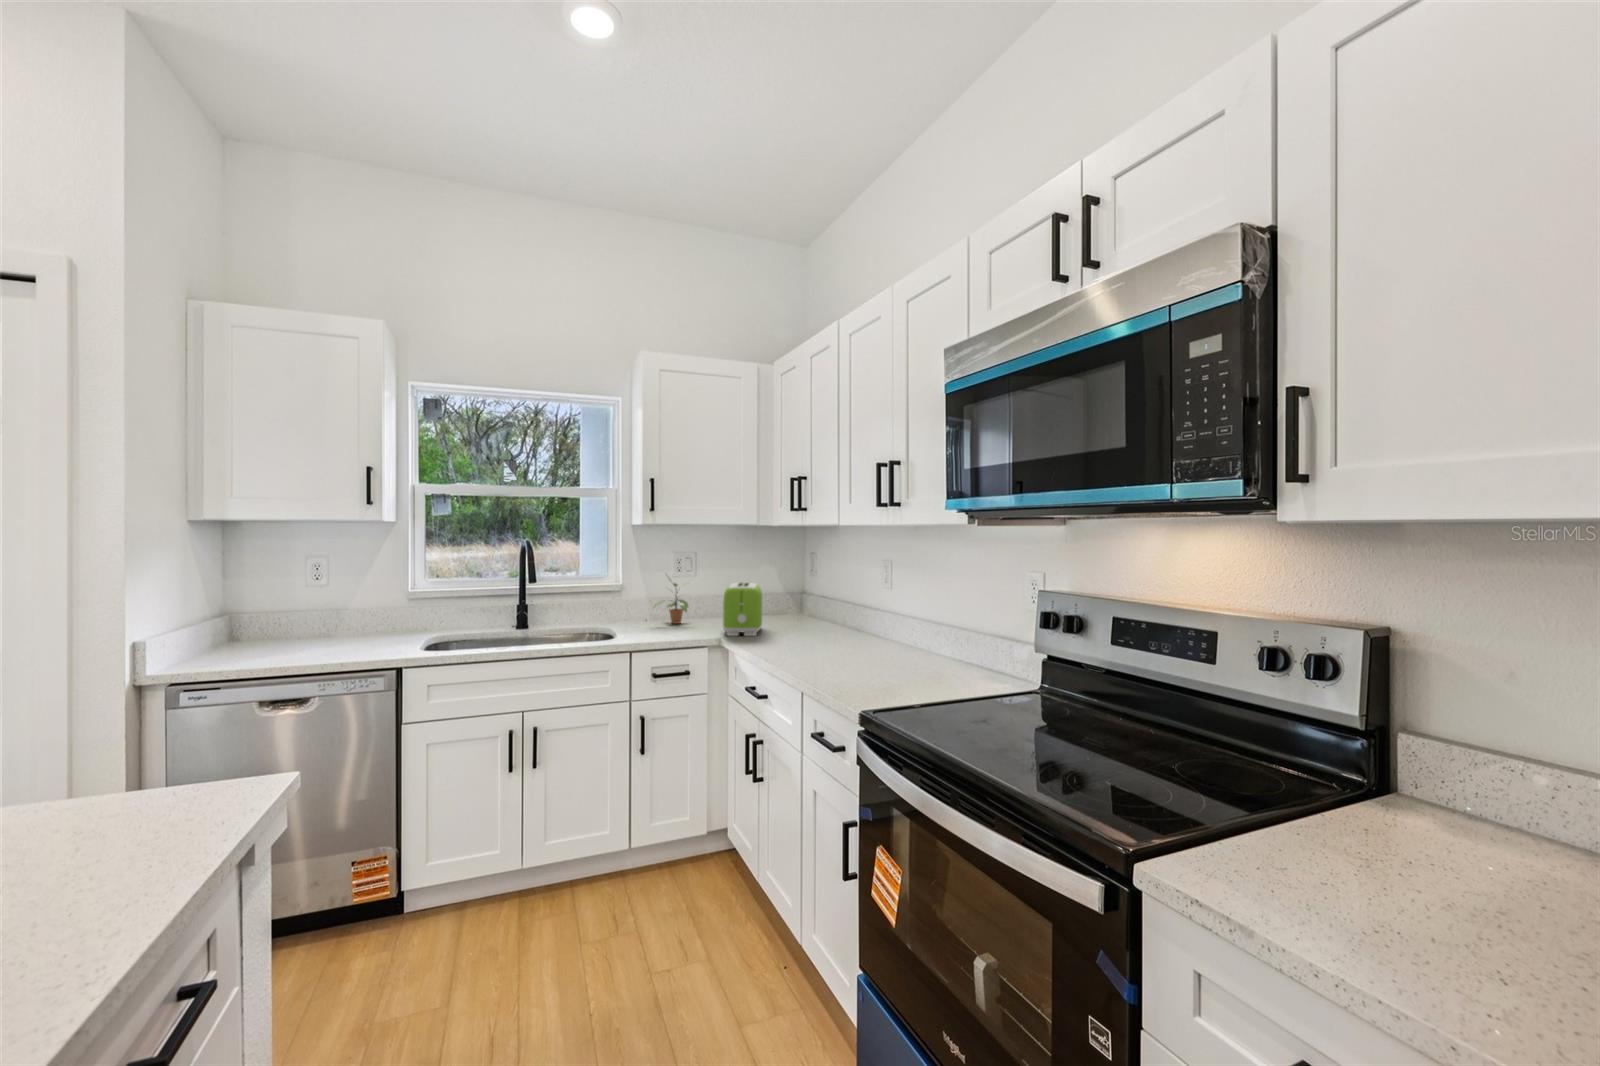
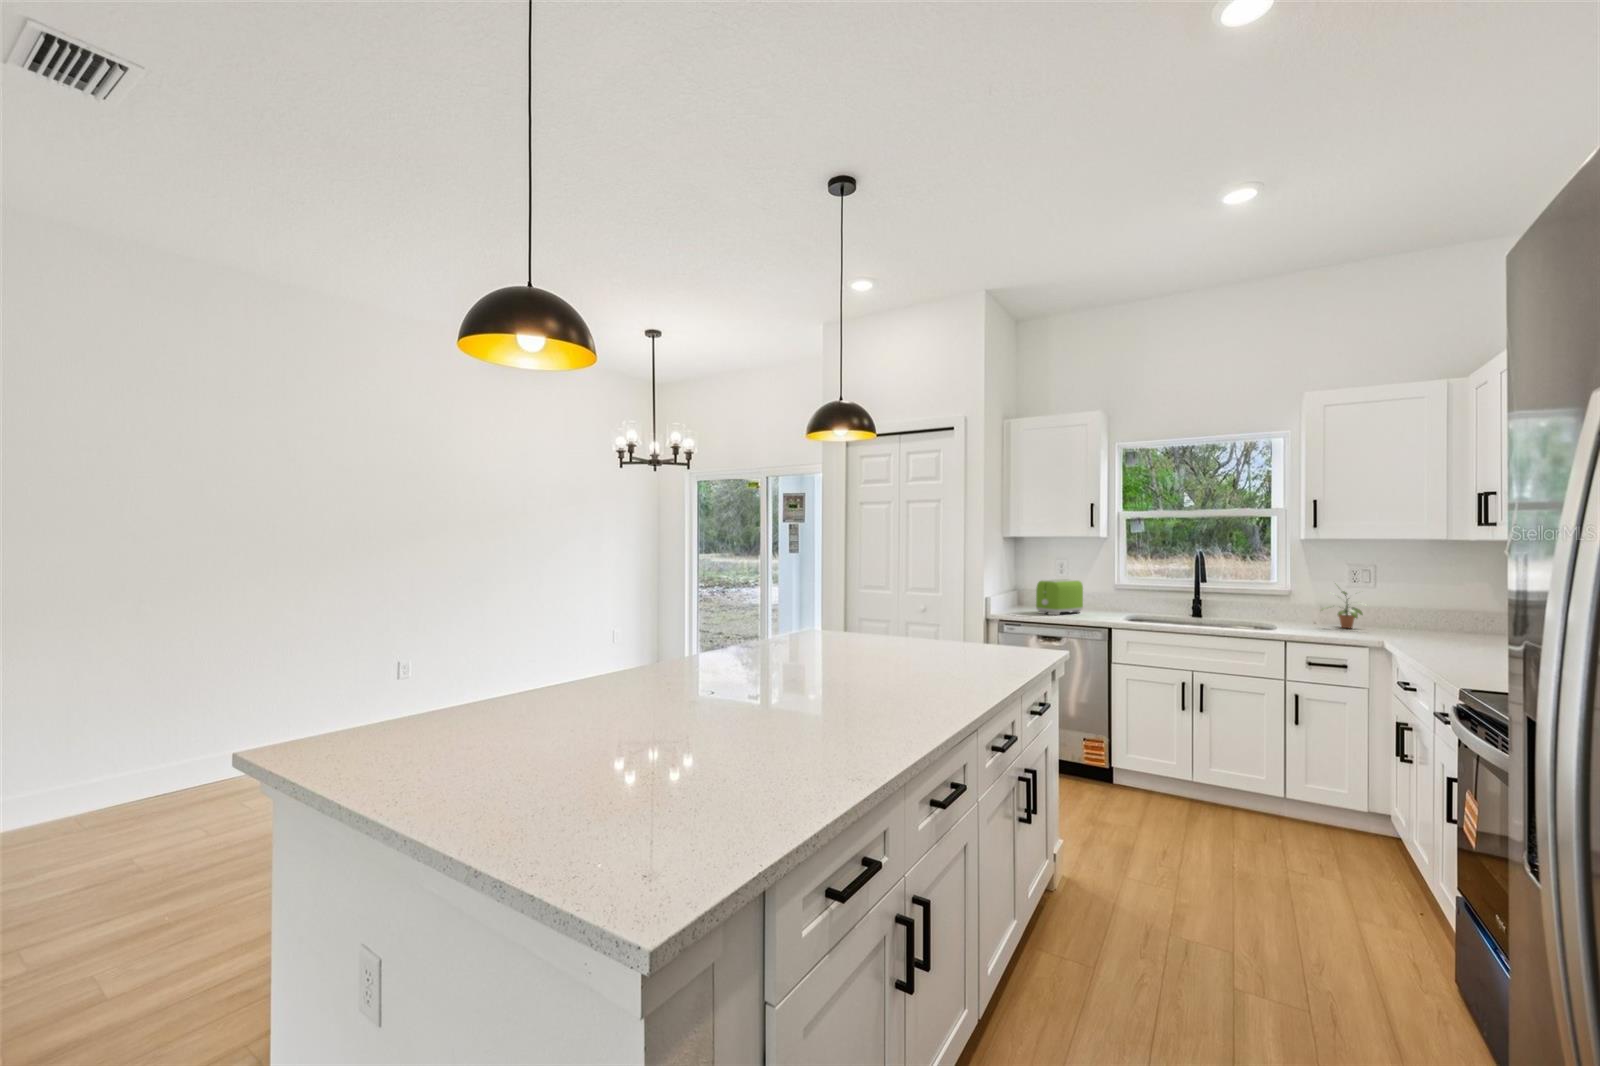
toaster: present [723,582,762,636] -> present [1036,579,1083,615]

